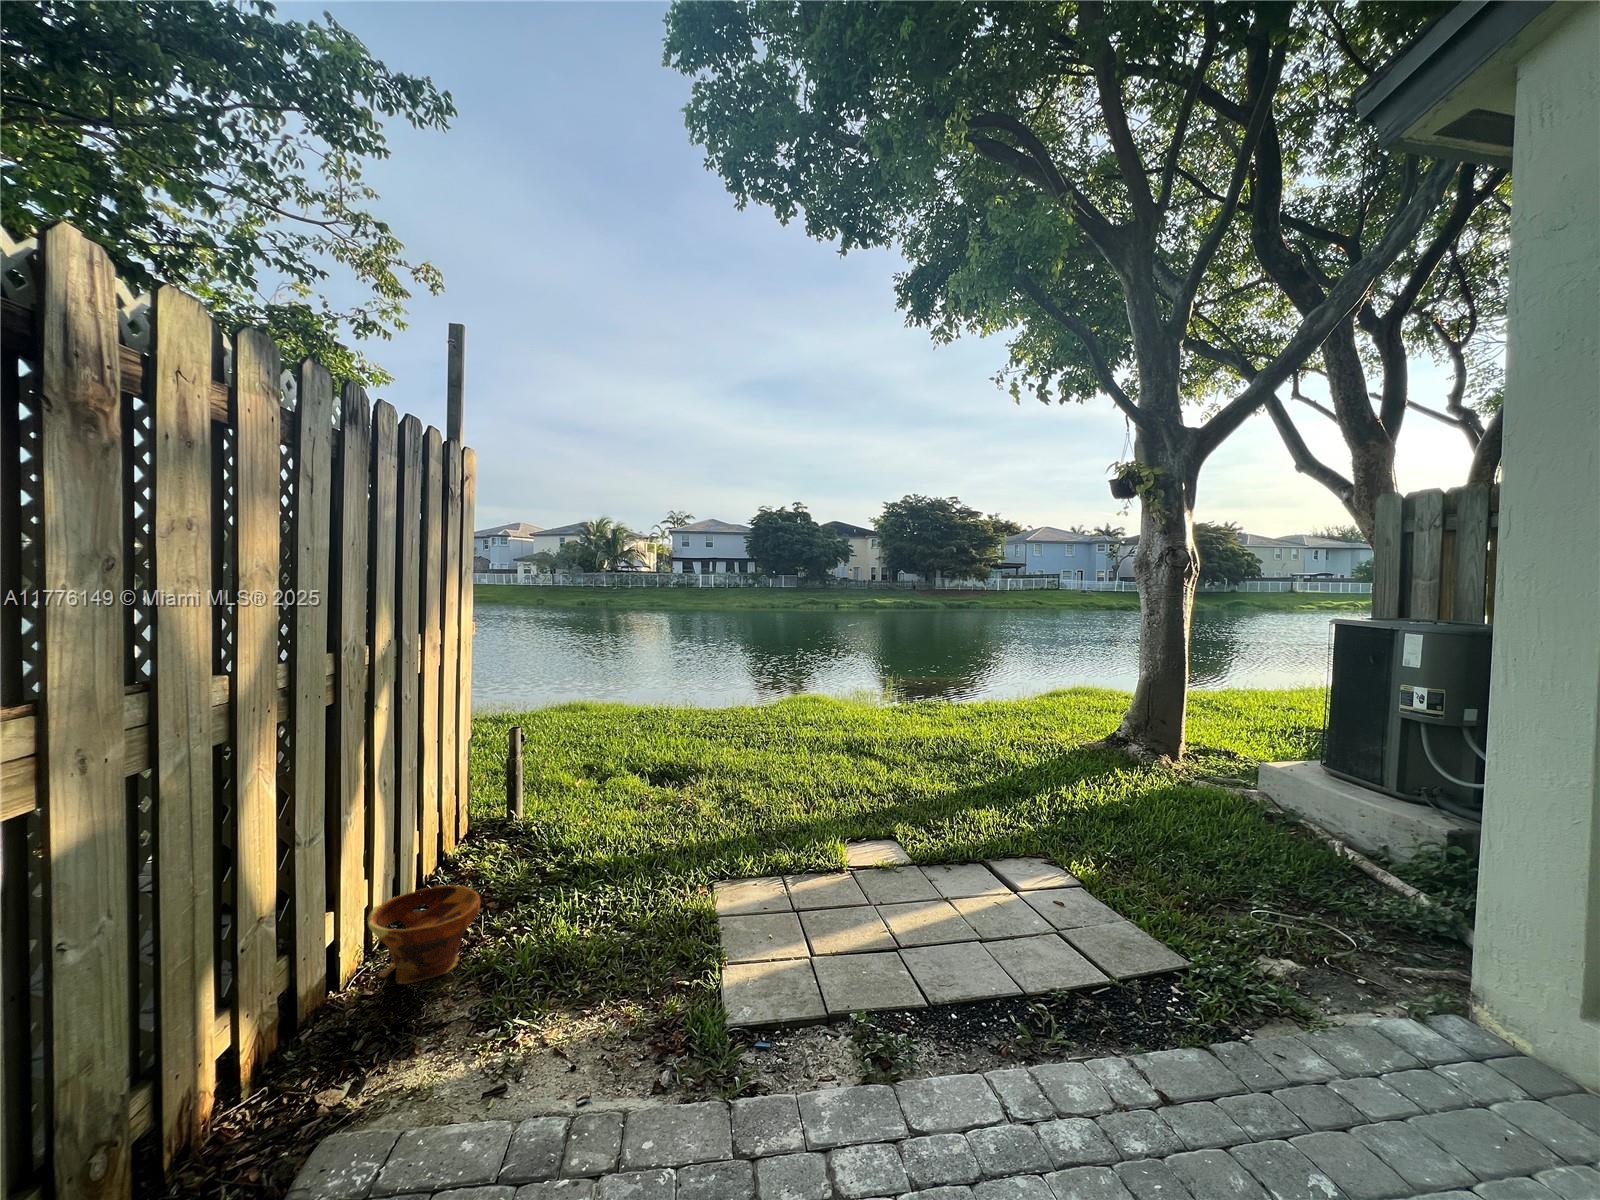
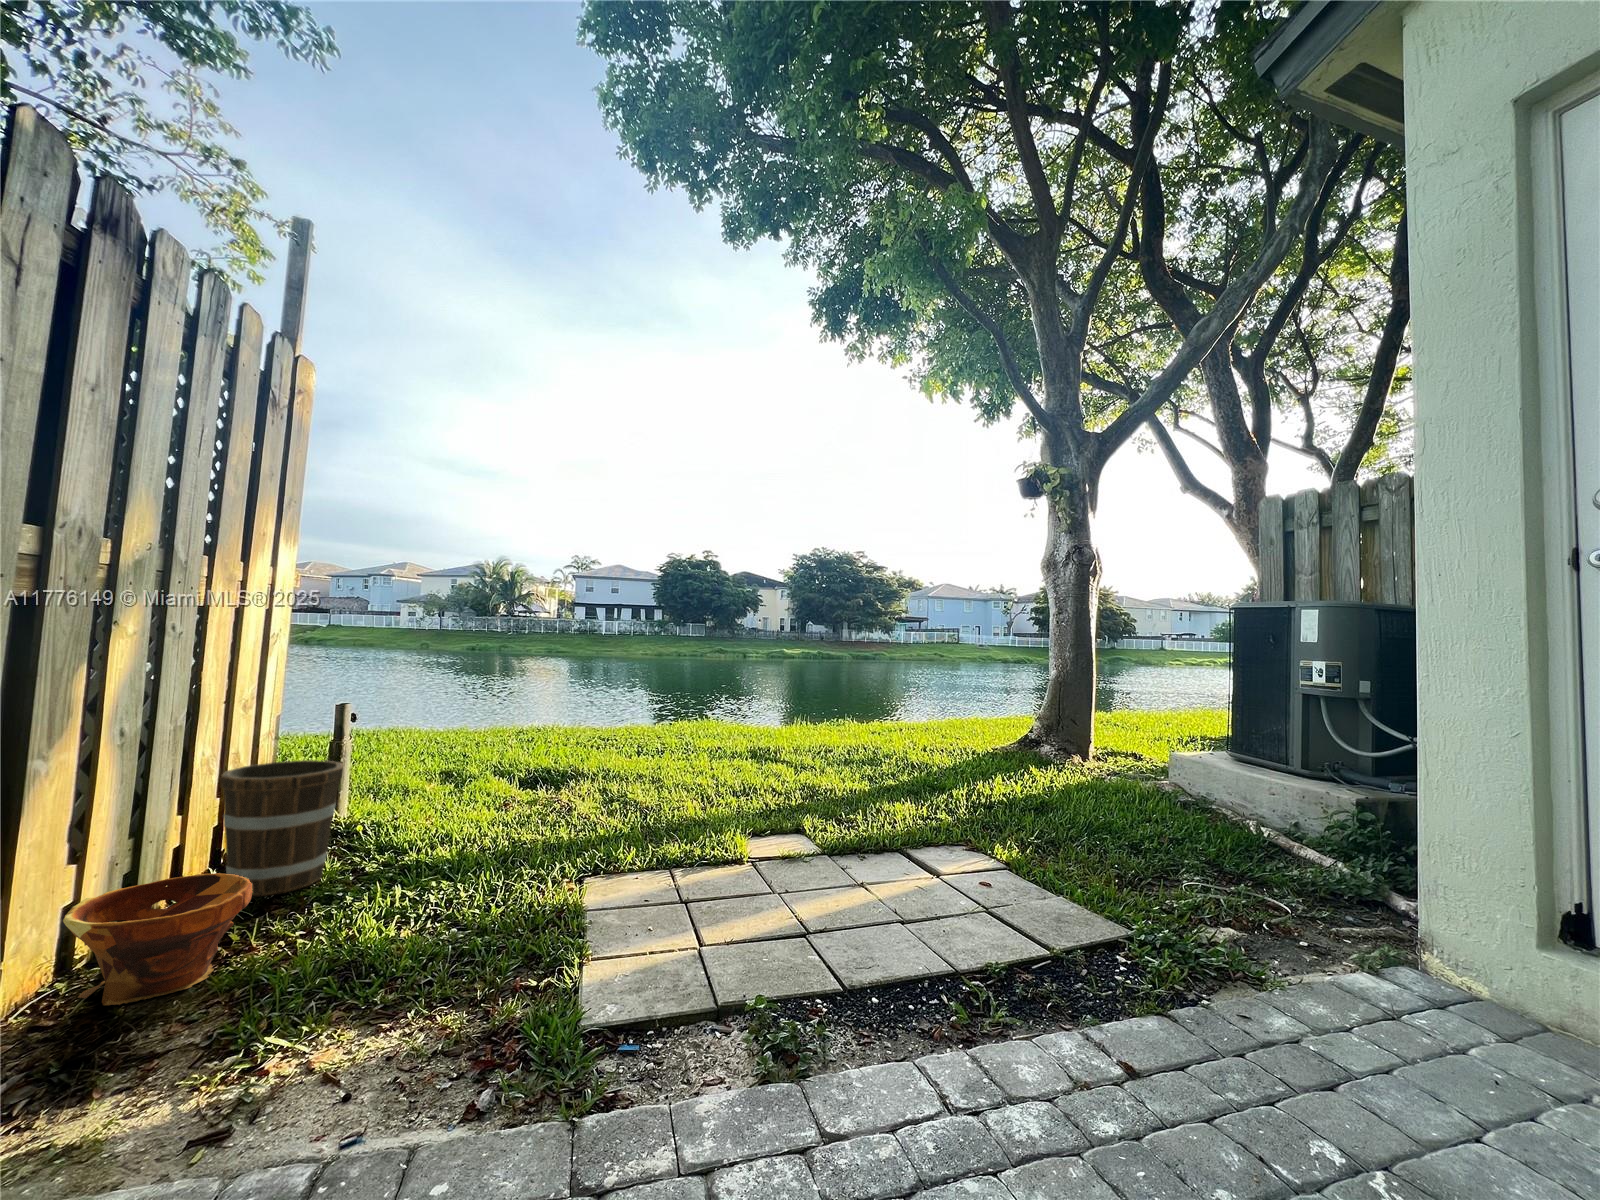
bucket: none [439,781,523,892] -> present [221,760,343,896]

